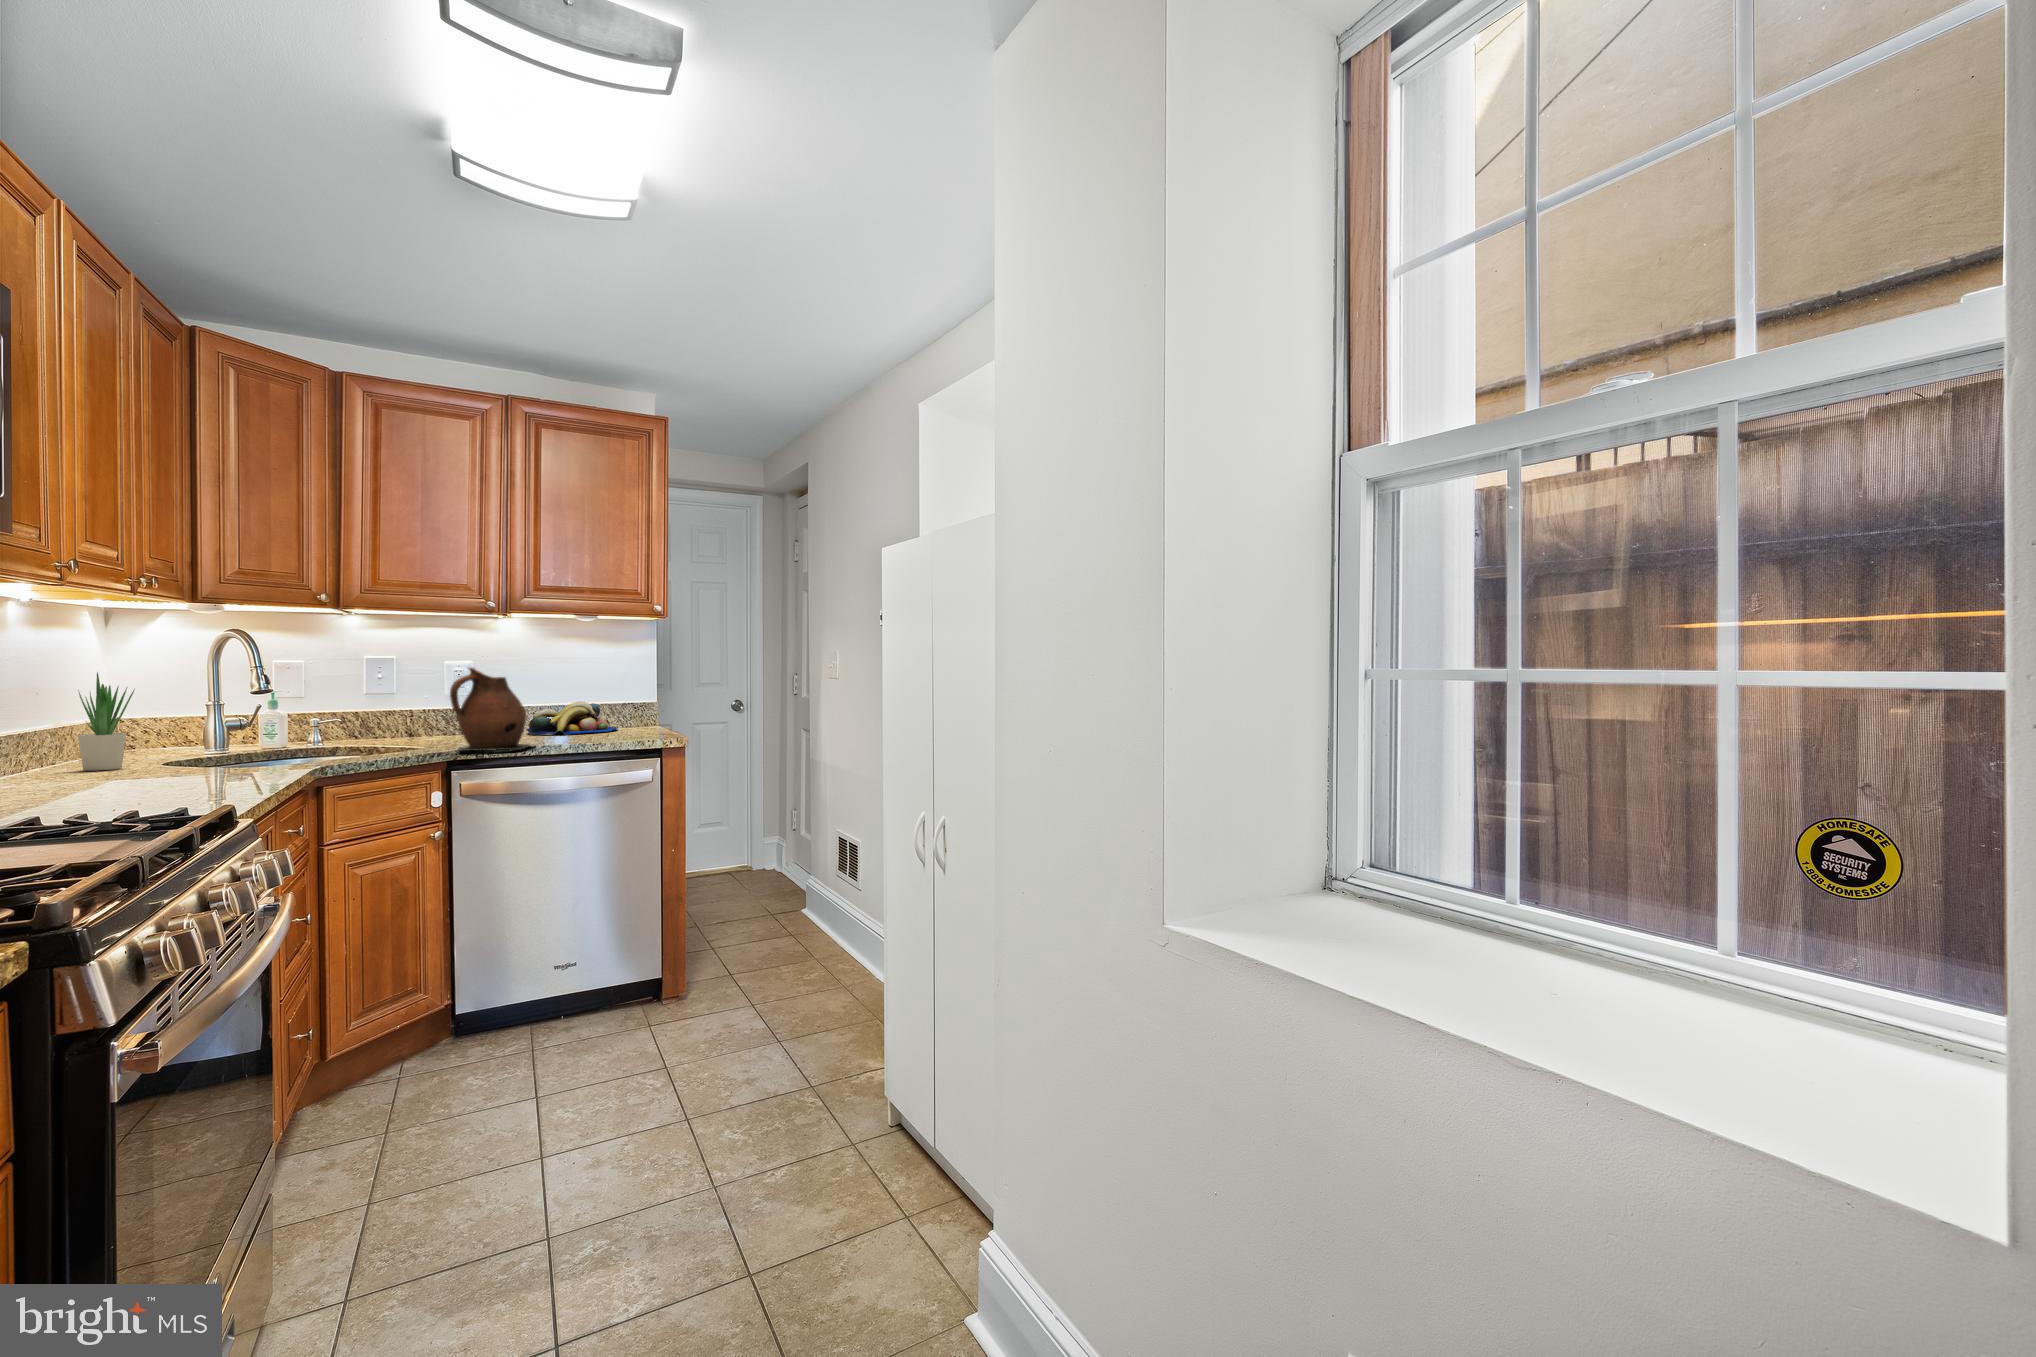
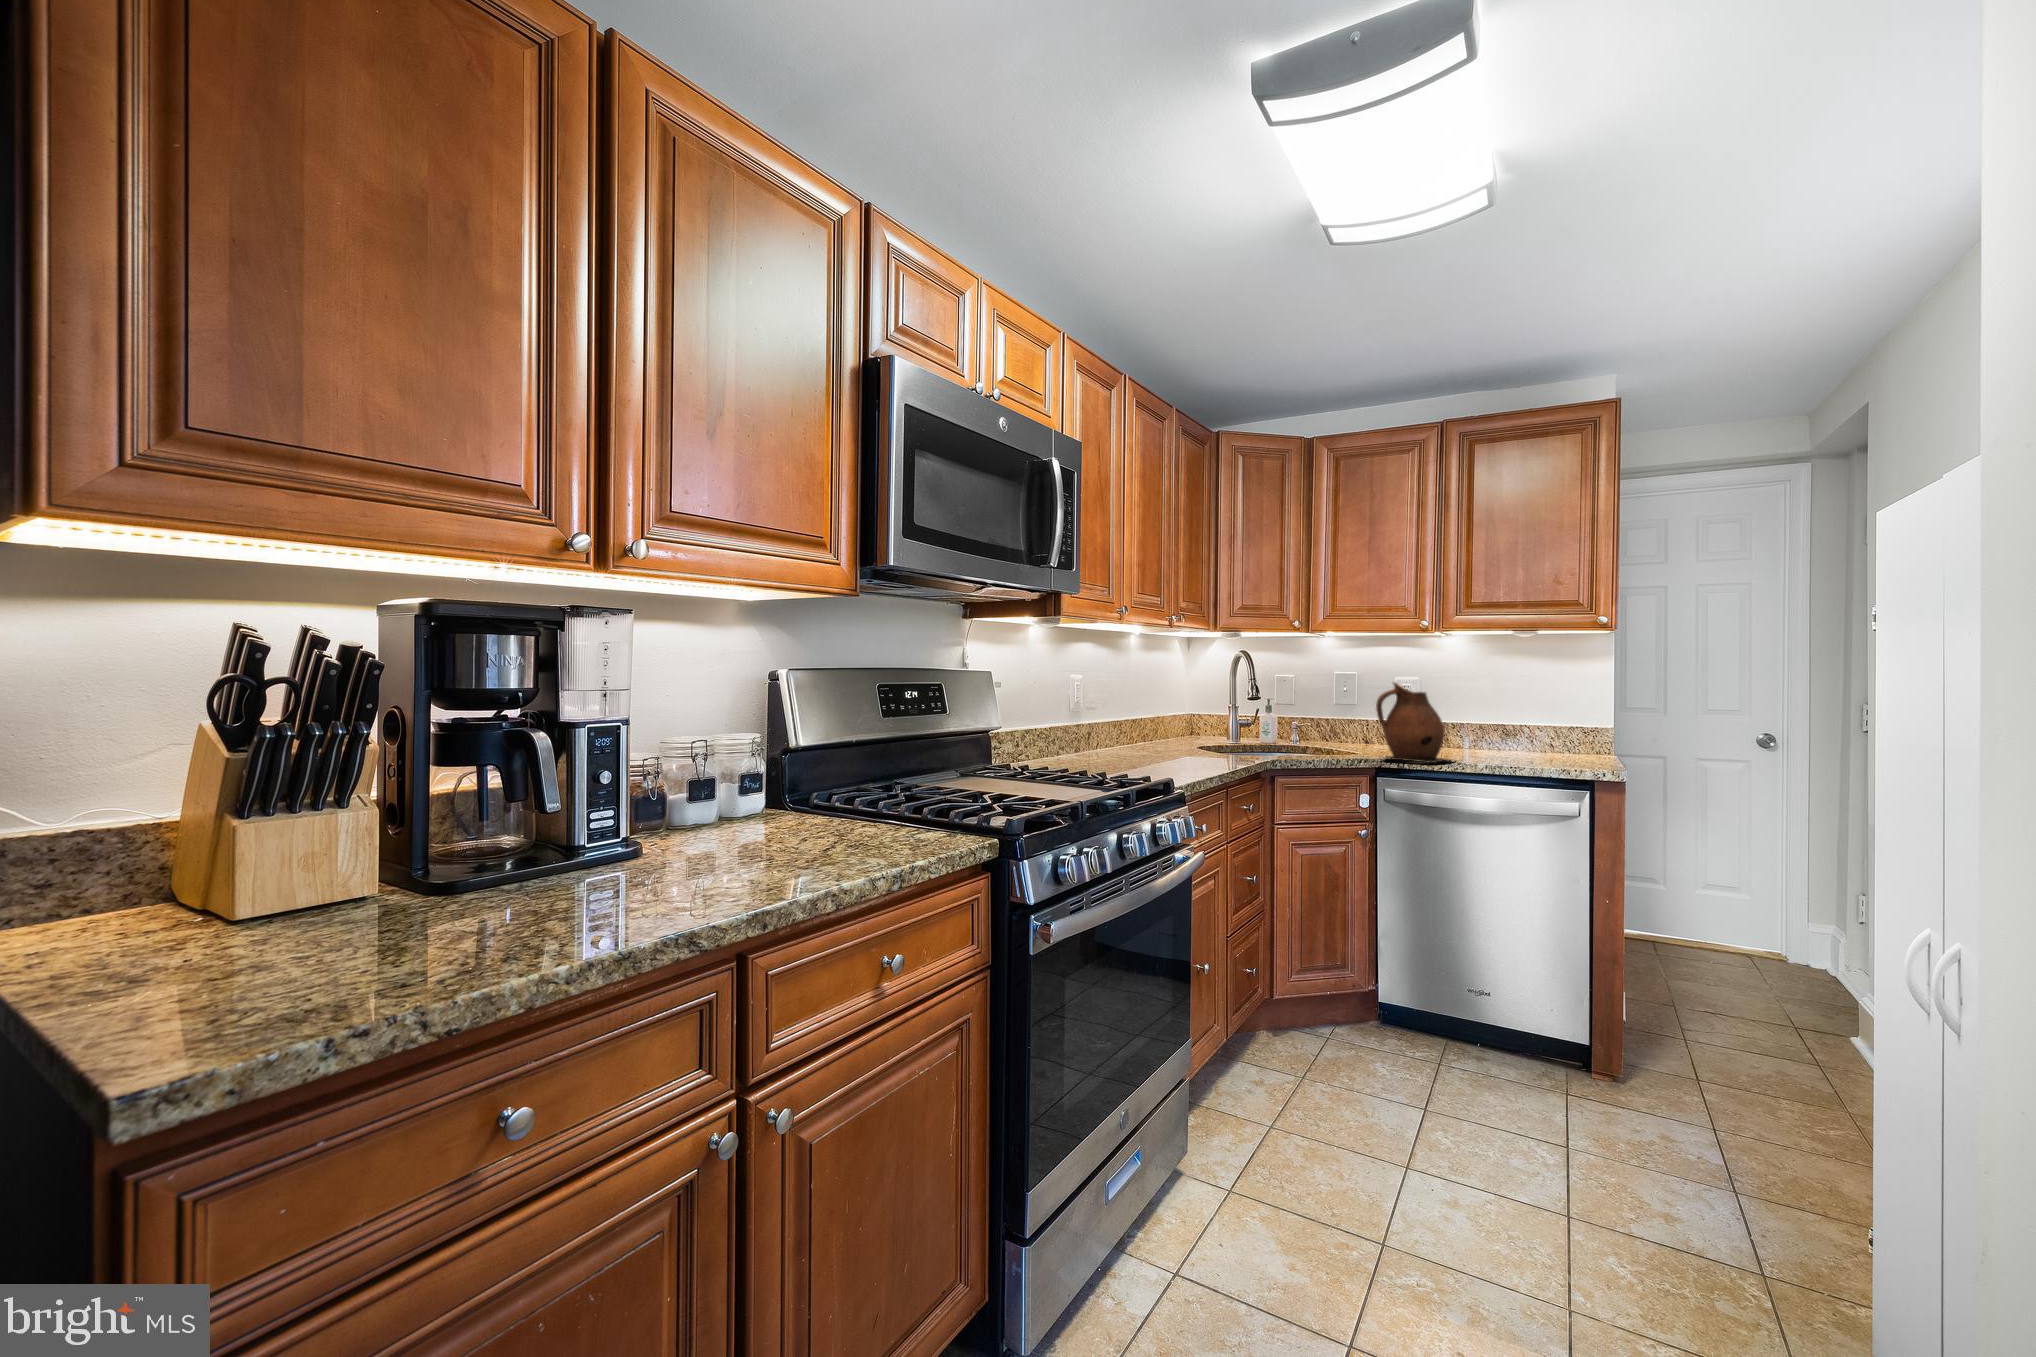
potted plant: present [78,672,135,771] -> none [1154,682,1182,750]
fruit bowl: present [526,702,617,735] -> none [1467,722,1566,755]

